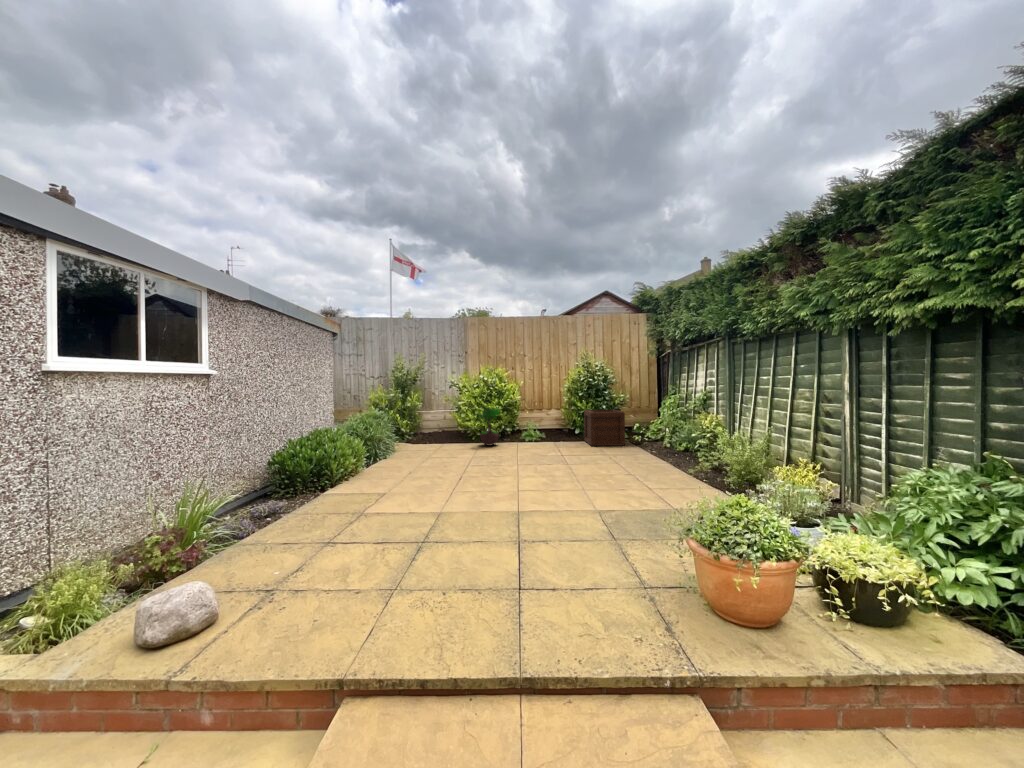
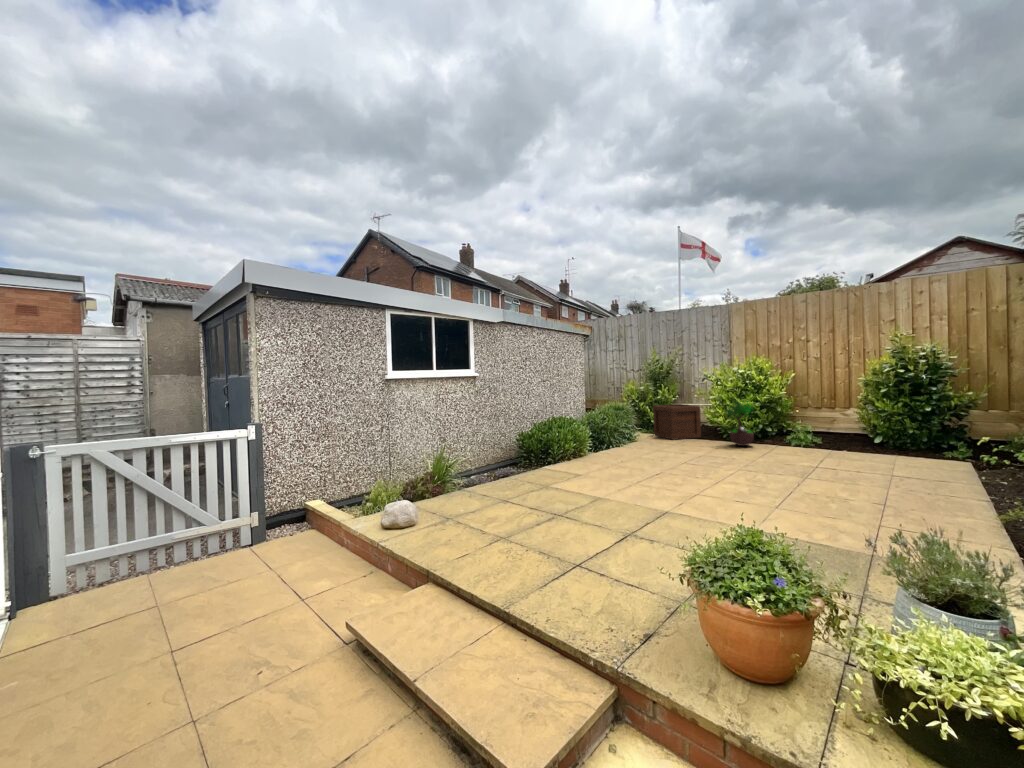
wooden crate: present [584,410,625,446] -> present [653,404,701,440]

